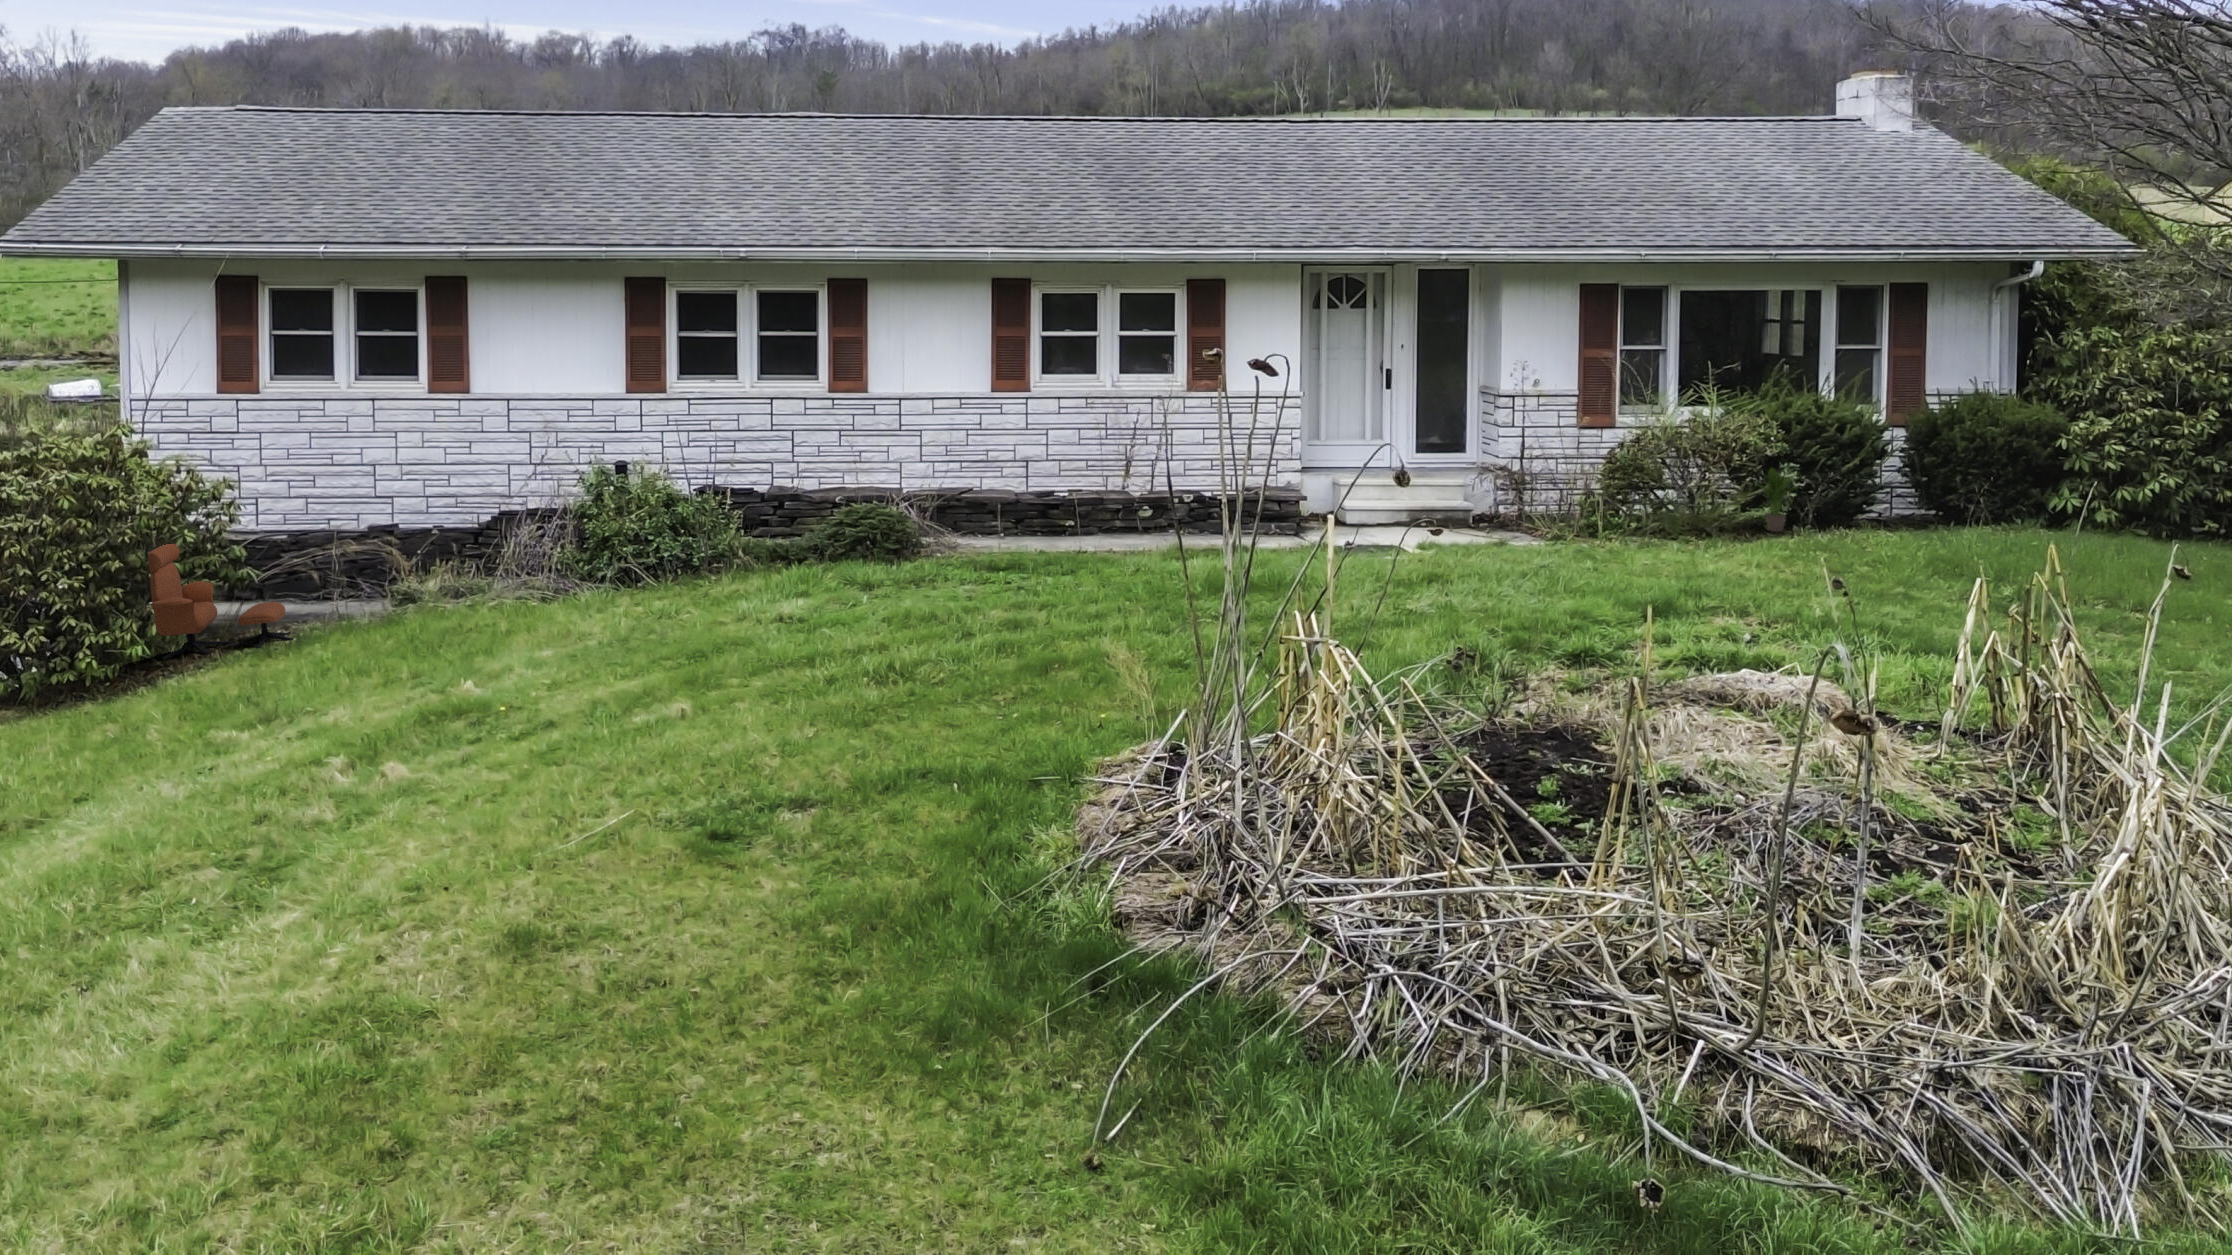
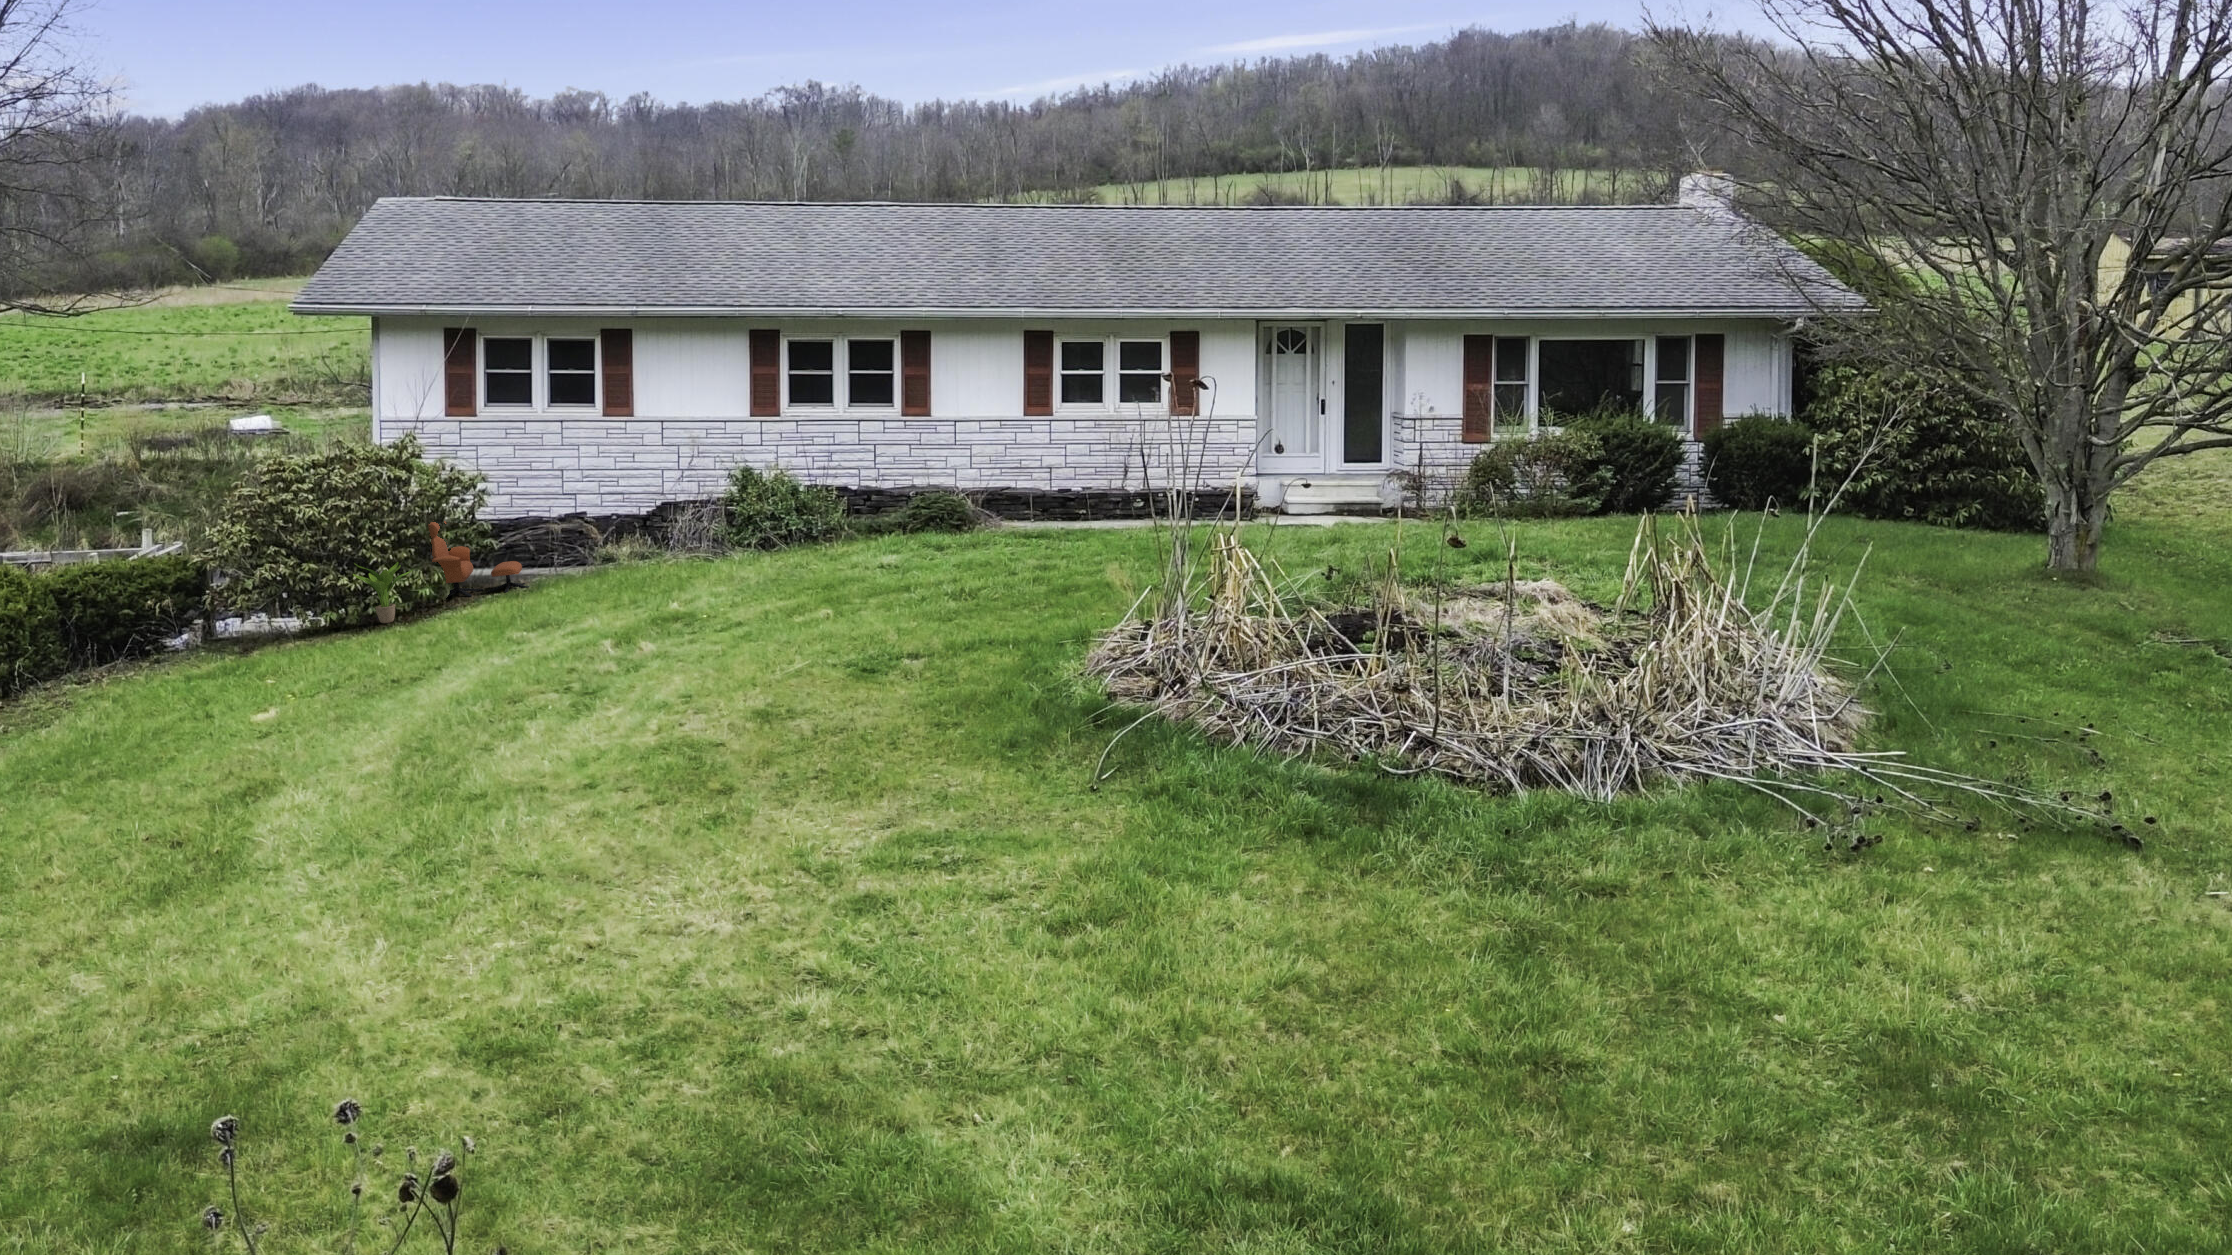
potted plant: present [1756,468,1792,532] -> present [353,562,413,623]

